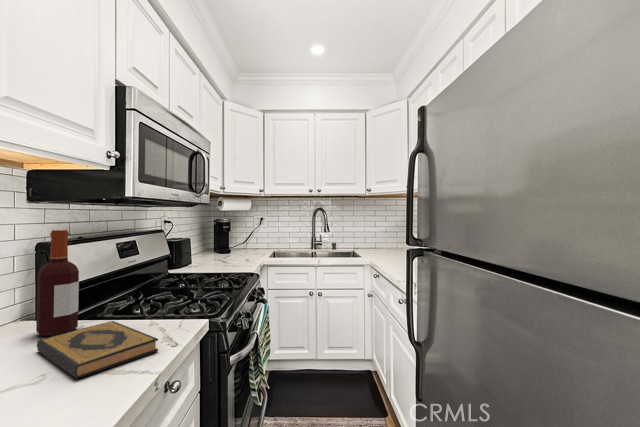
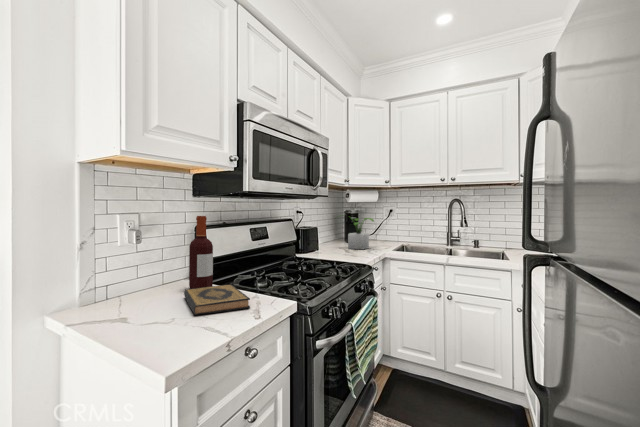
potted plant: none [206,223,249,259] -> present [348,218,374,249]

